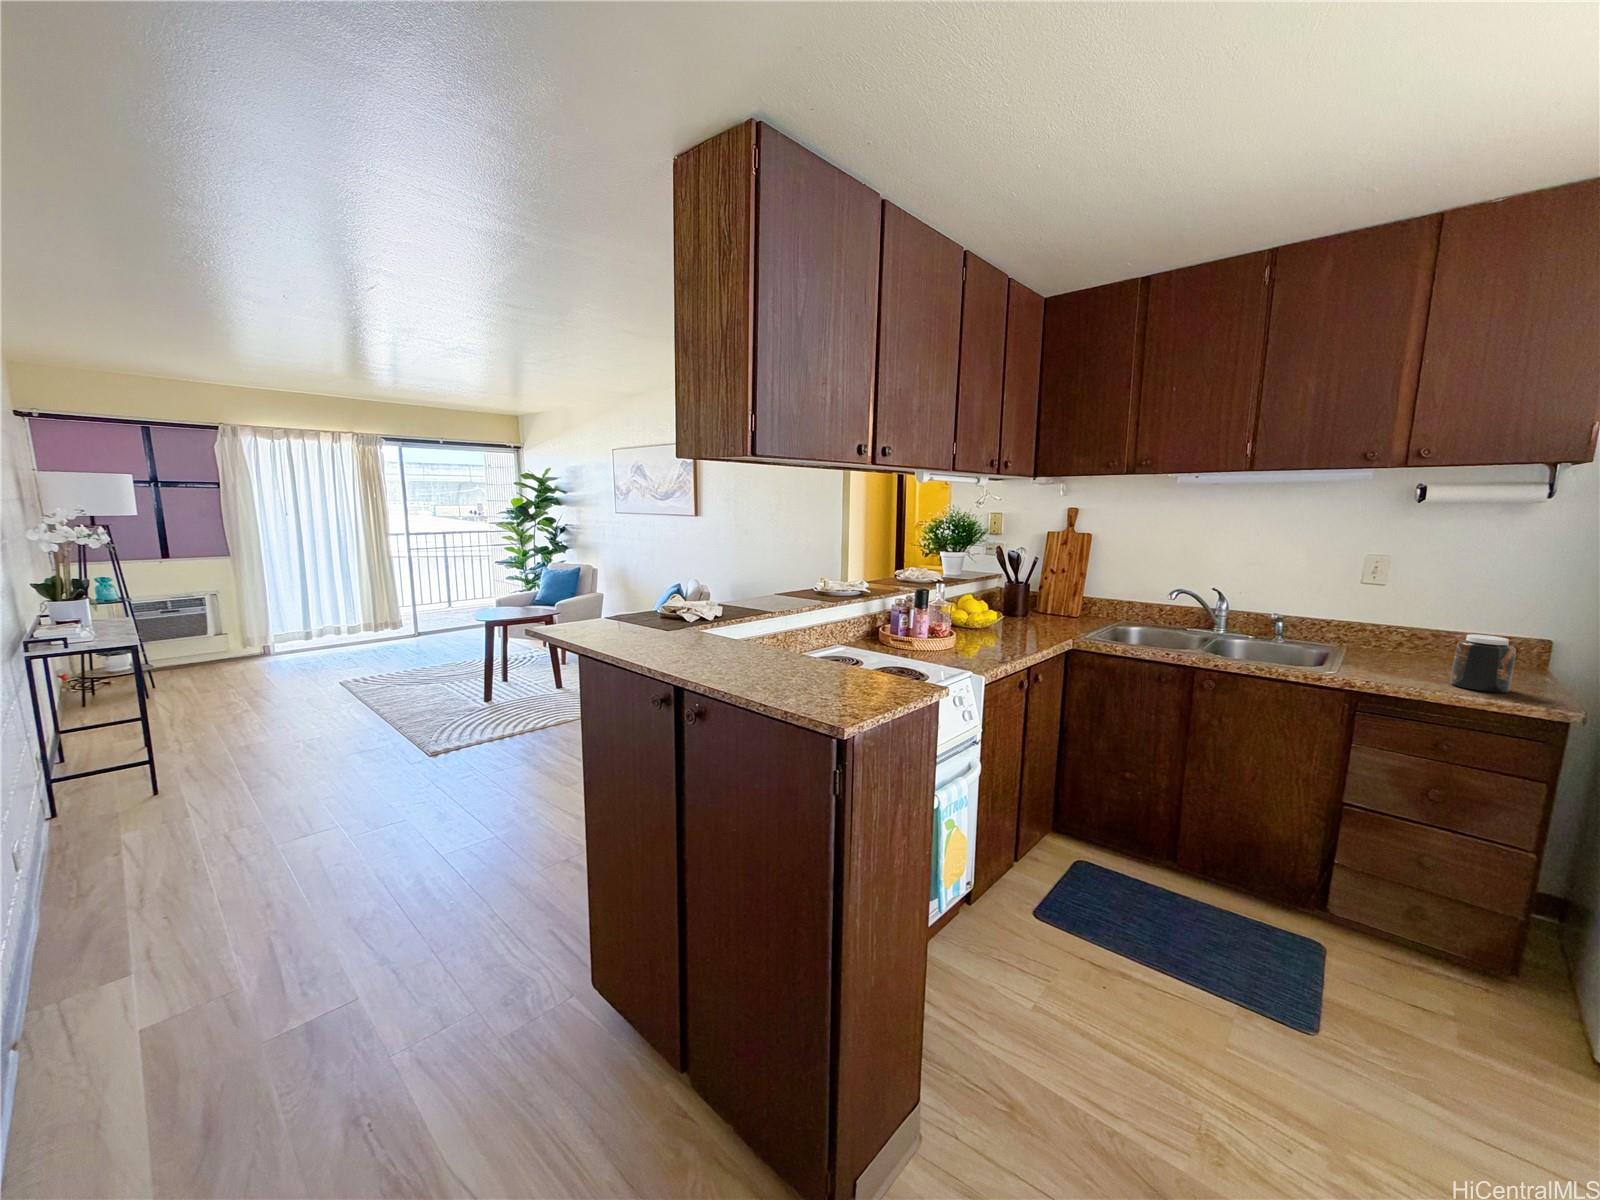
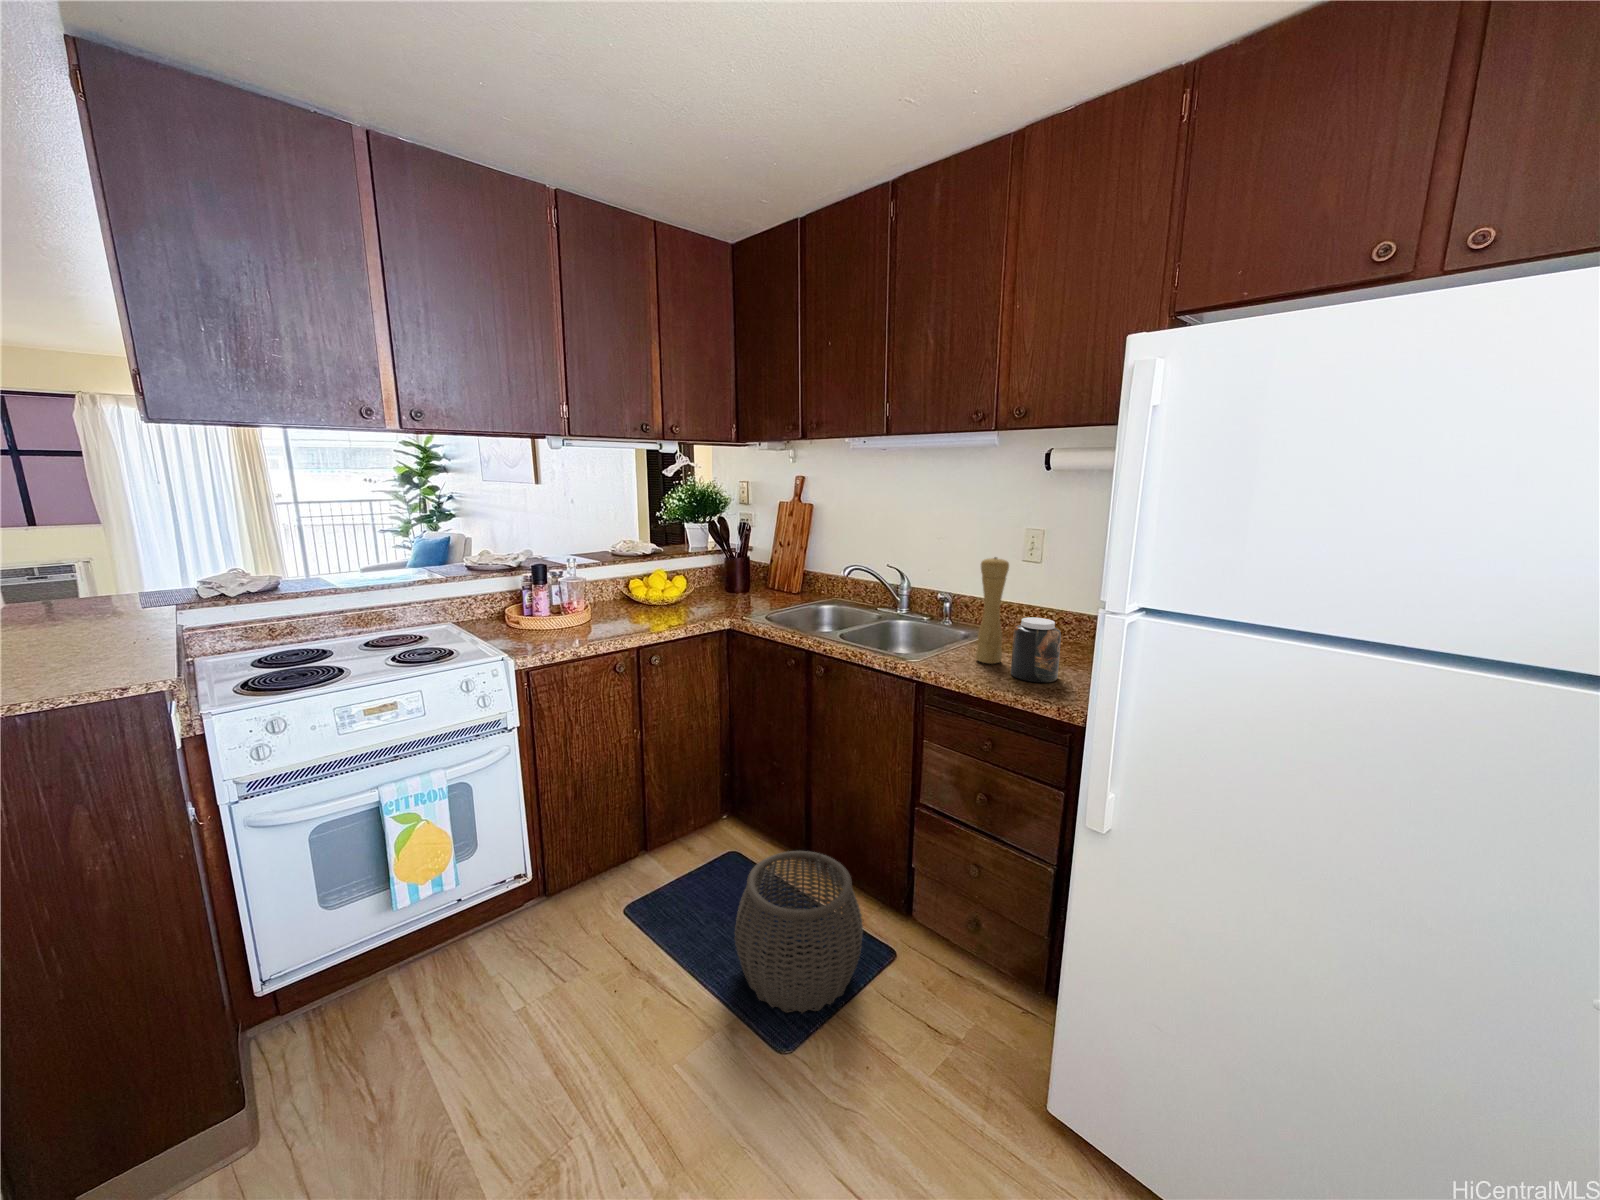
pepper mill: none [1389,581,1434,677] -> present [976,557,1009,664]
woven basket: none [1200,856,1347,1008] -> present [734,851,863,1013]

